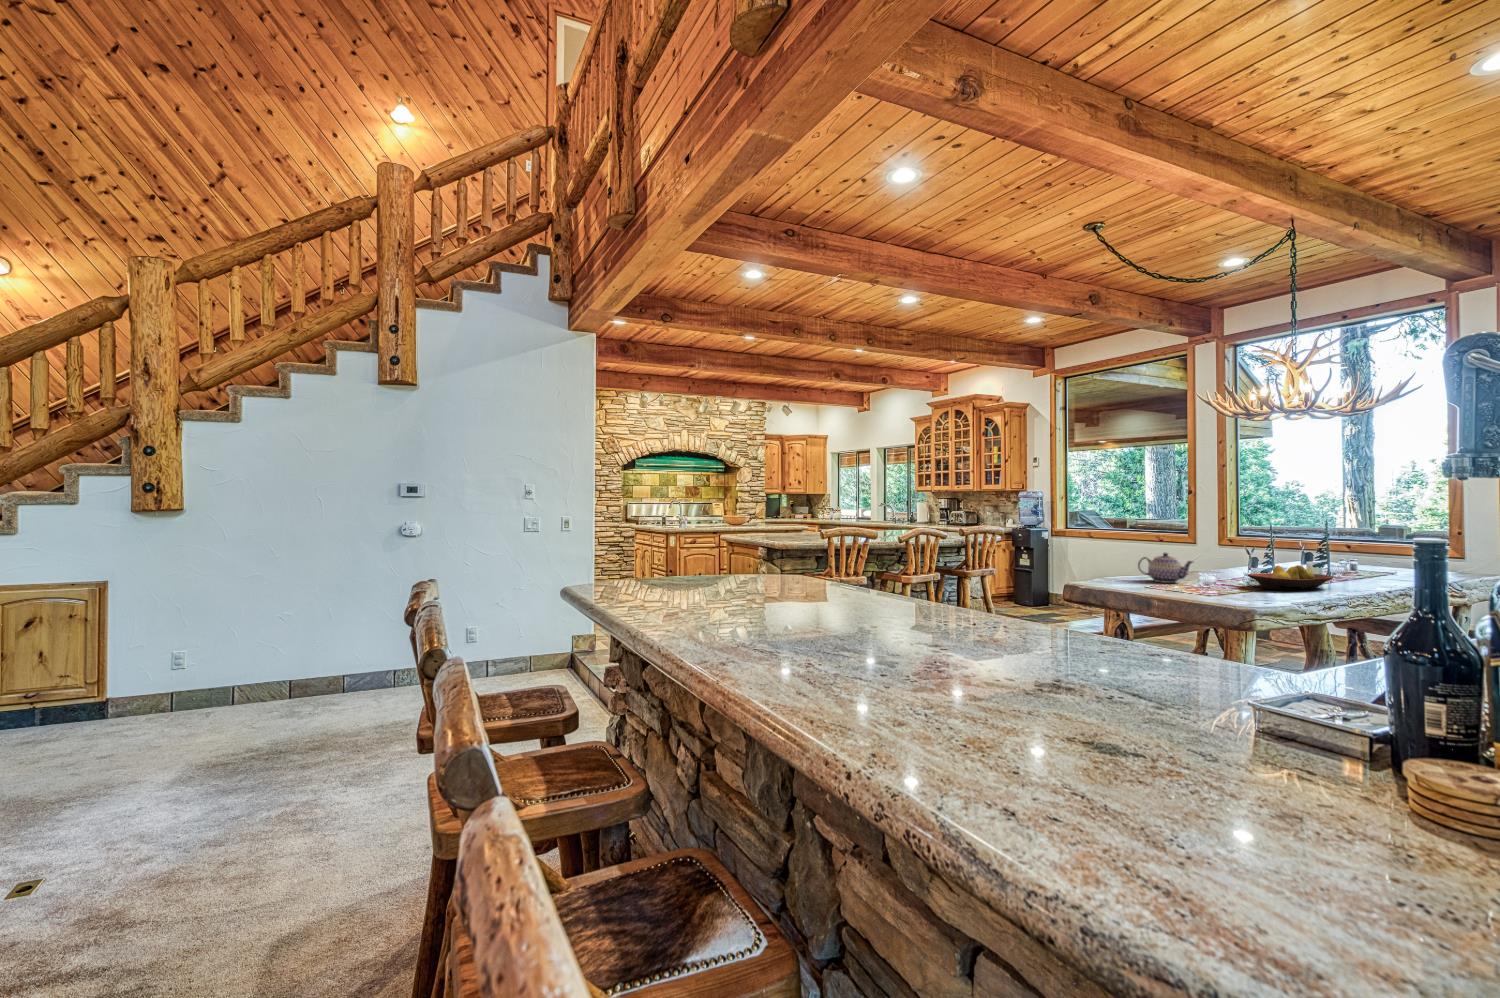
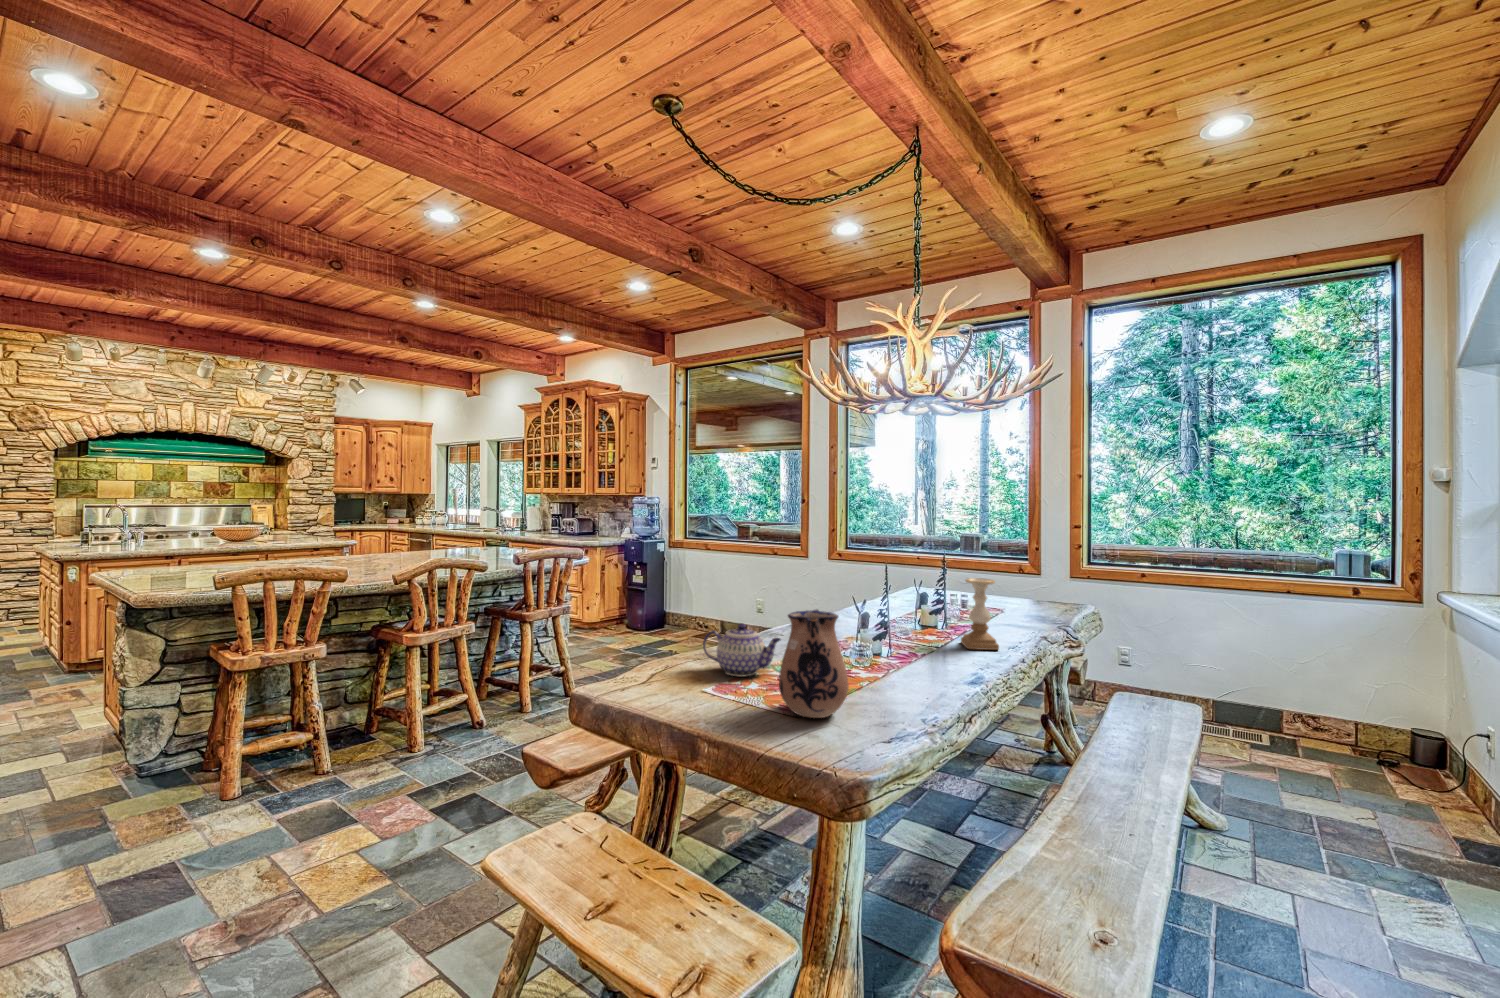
candle holder: none [1341,534,1374,584] -> present [961,578,999,650]
ceramic pitcher: none [1197,538,1244,594] -> present [779,609,849,718]
fruit bowl: present [1248,565,1333,590] -> none [854,638,961,686]

